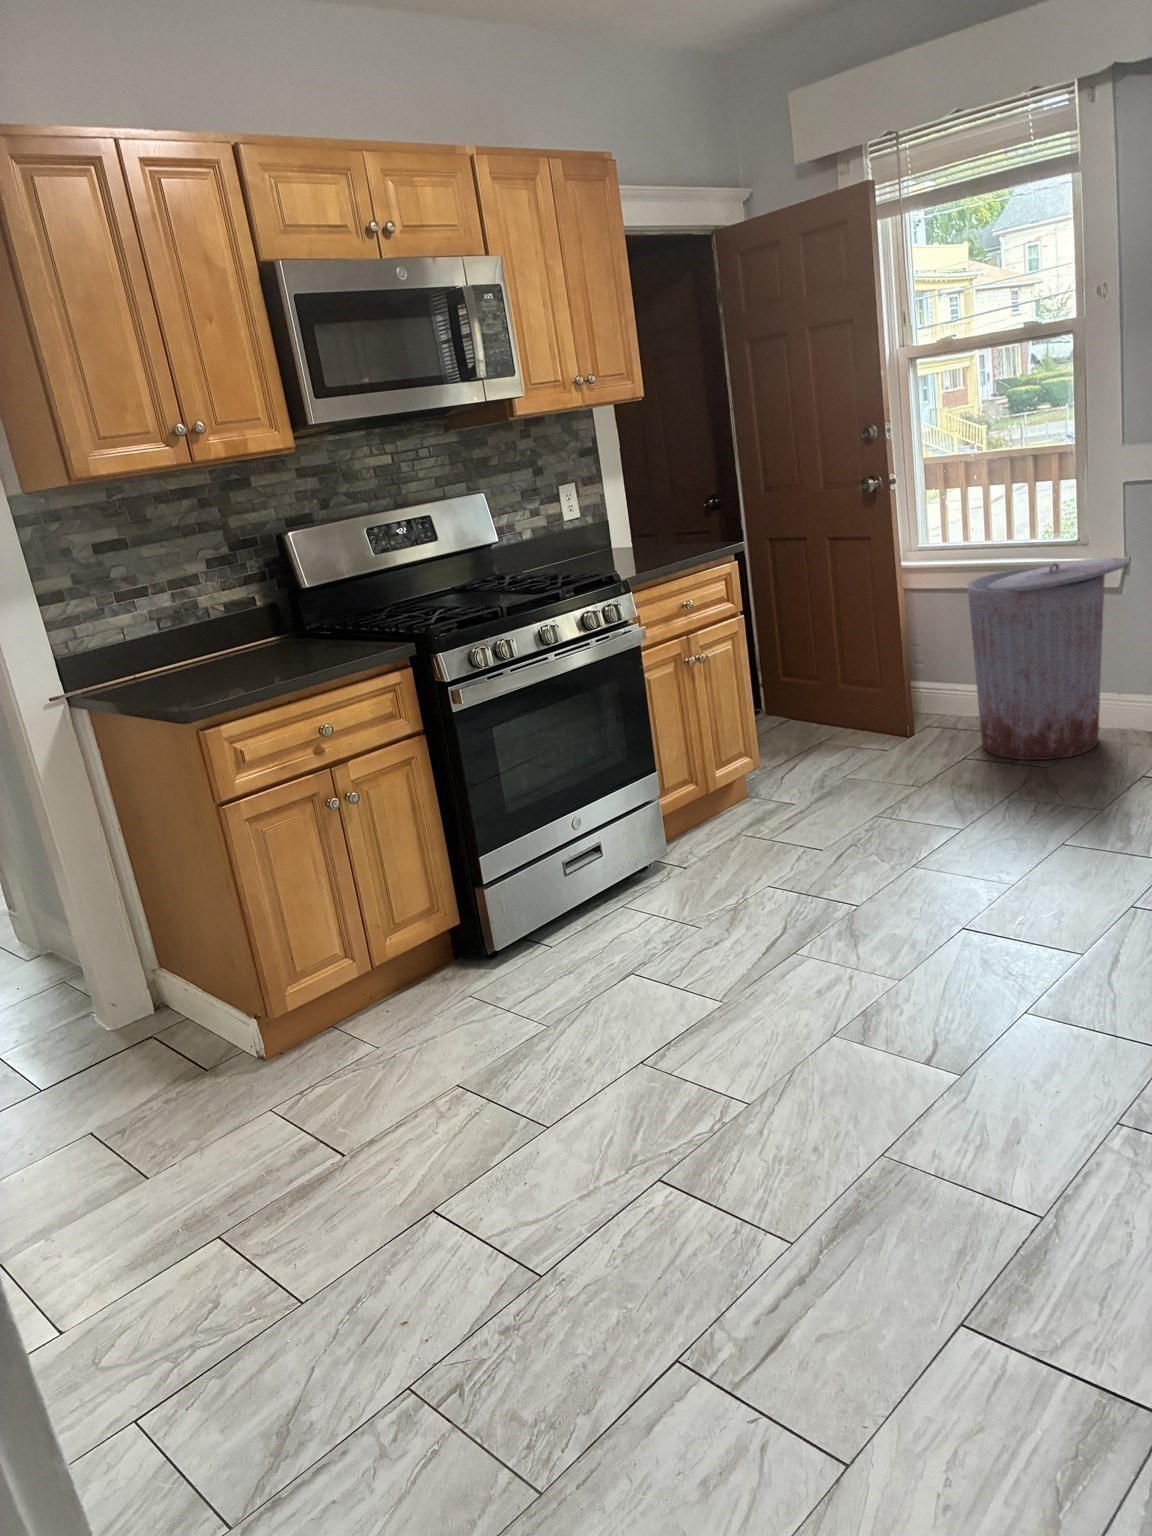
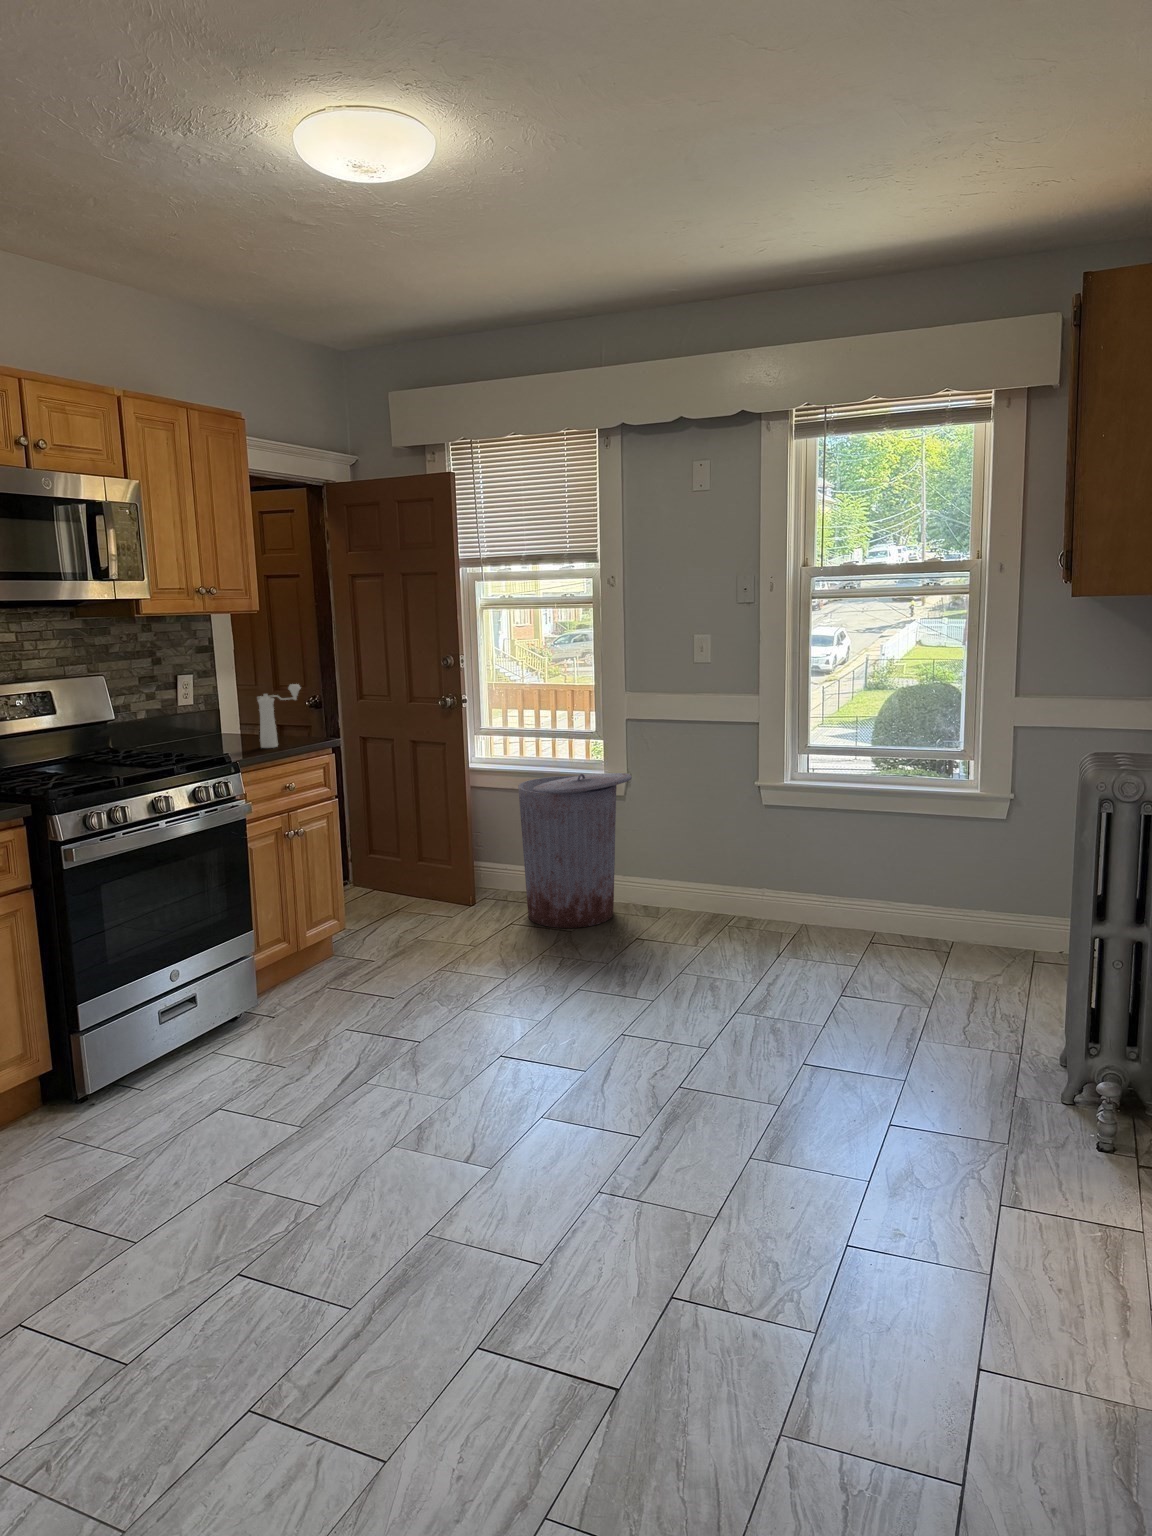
pepper mill: none [646,481,696,561] -> present [258,684,300,748]

